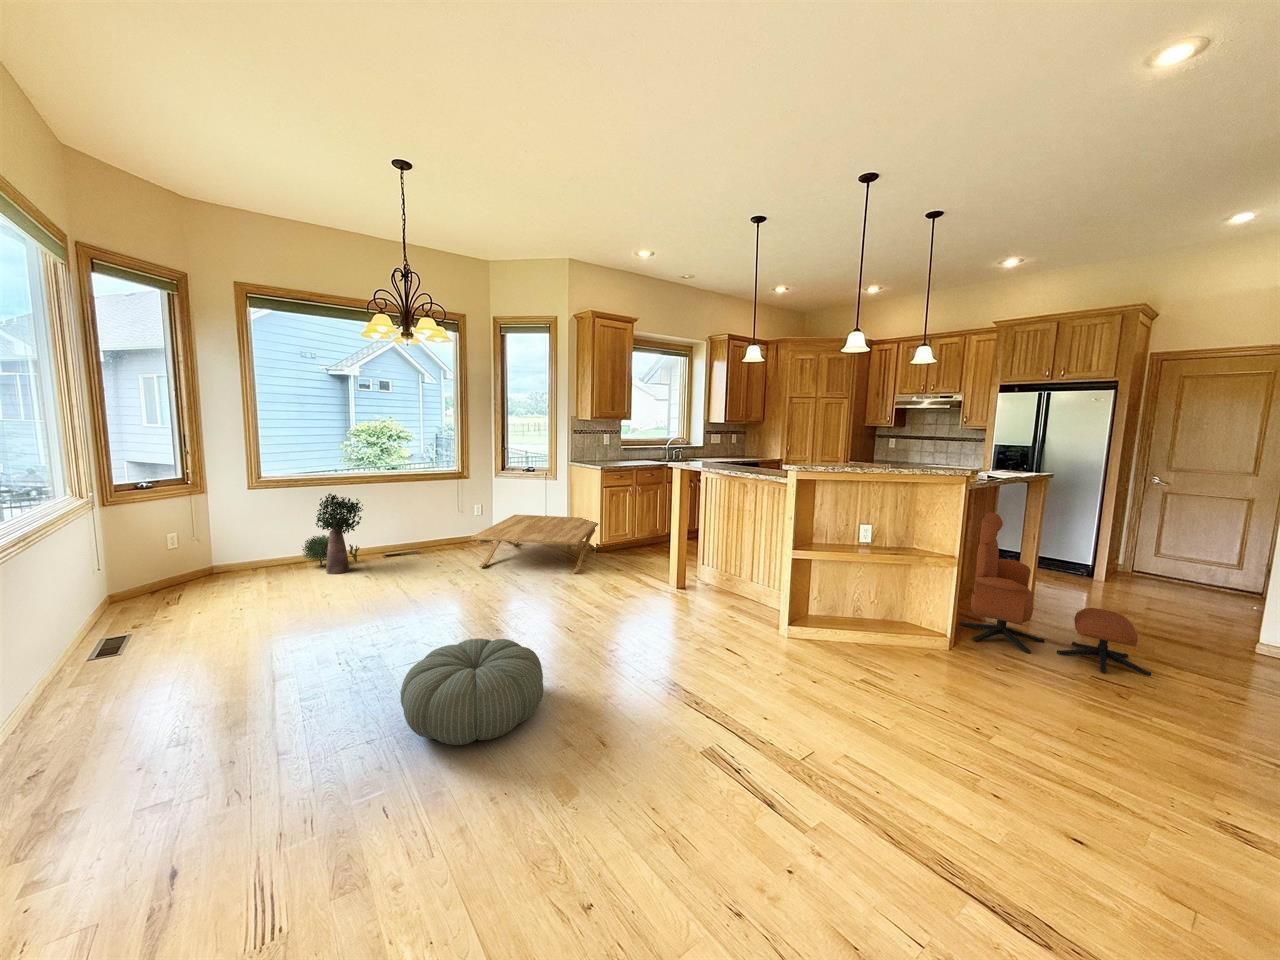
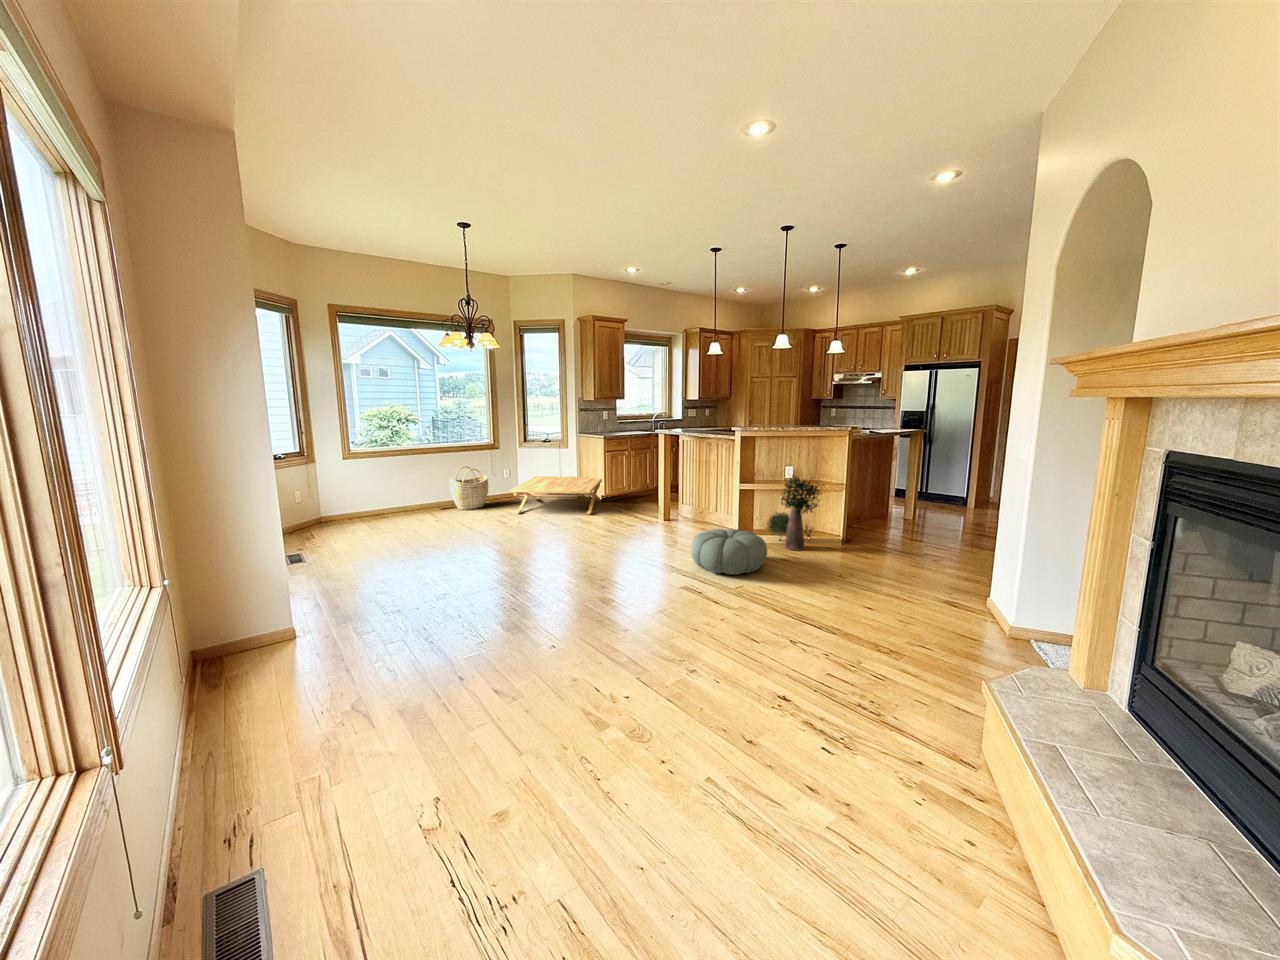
potted plant: present [302,493,363,574] -> present [767,475,821,550]
woven basket: none [398,501,450,559] -> present [450,466,488,510]
lounge chair: present [959,513,1151,676] -> none [855,456,960,552]
pouf: present [401,638,543,745] -> present [691,529,767,575]

